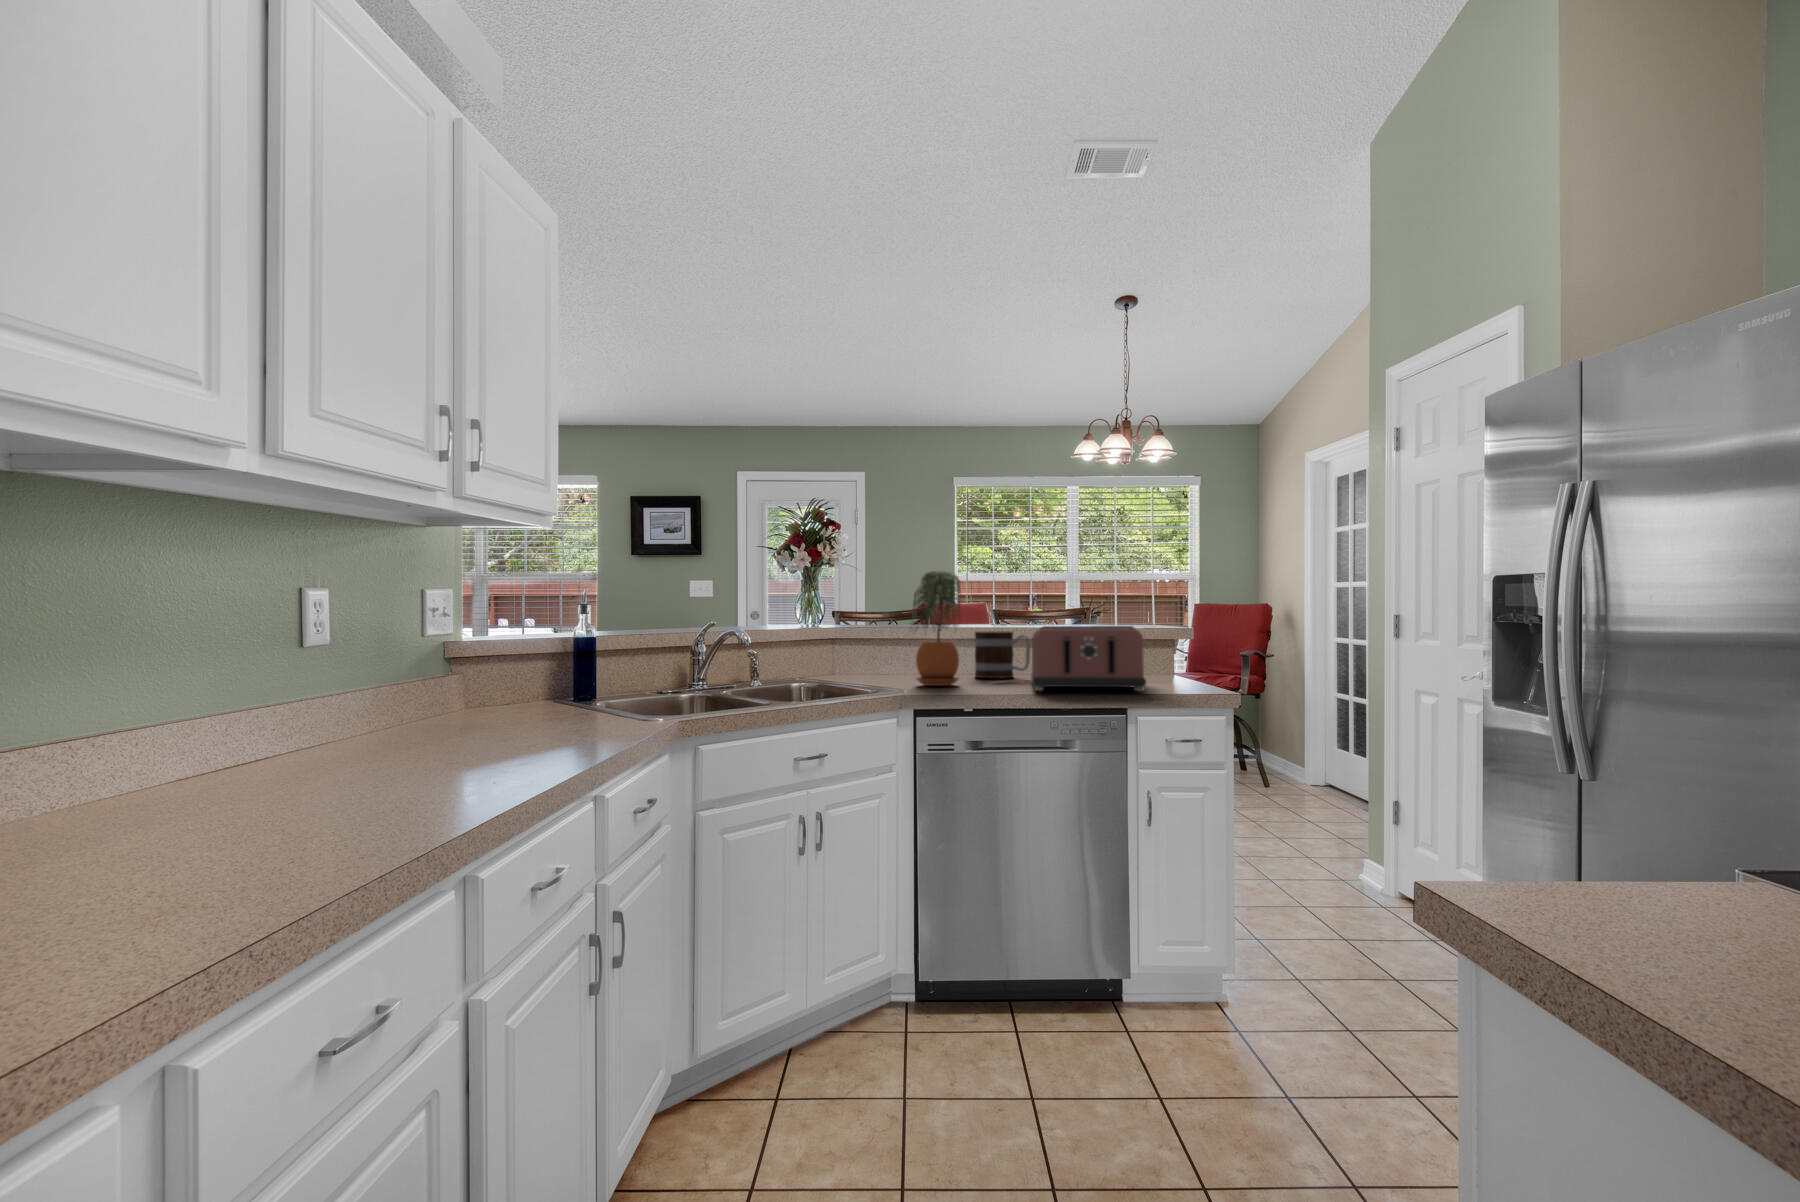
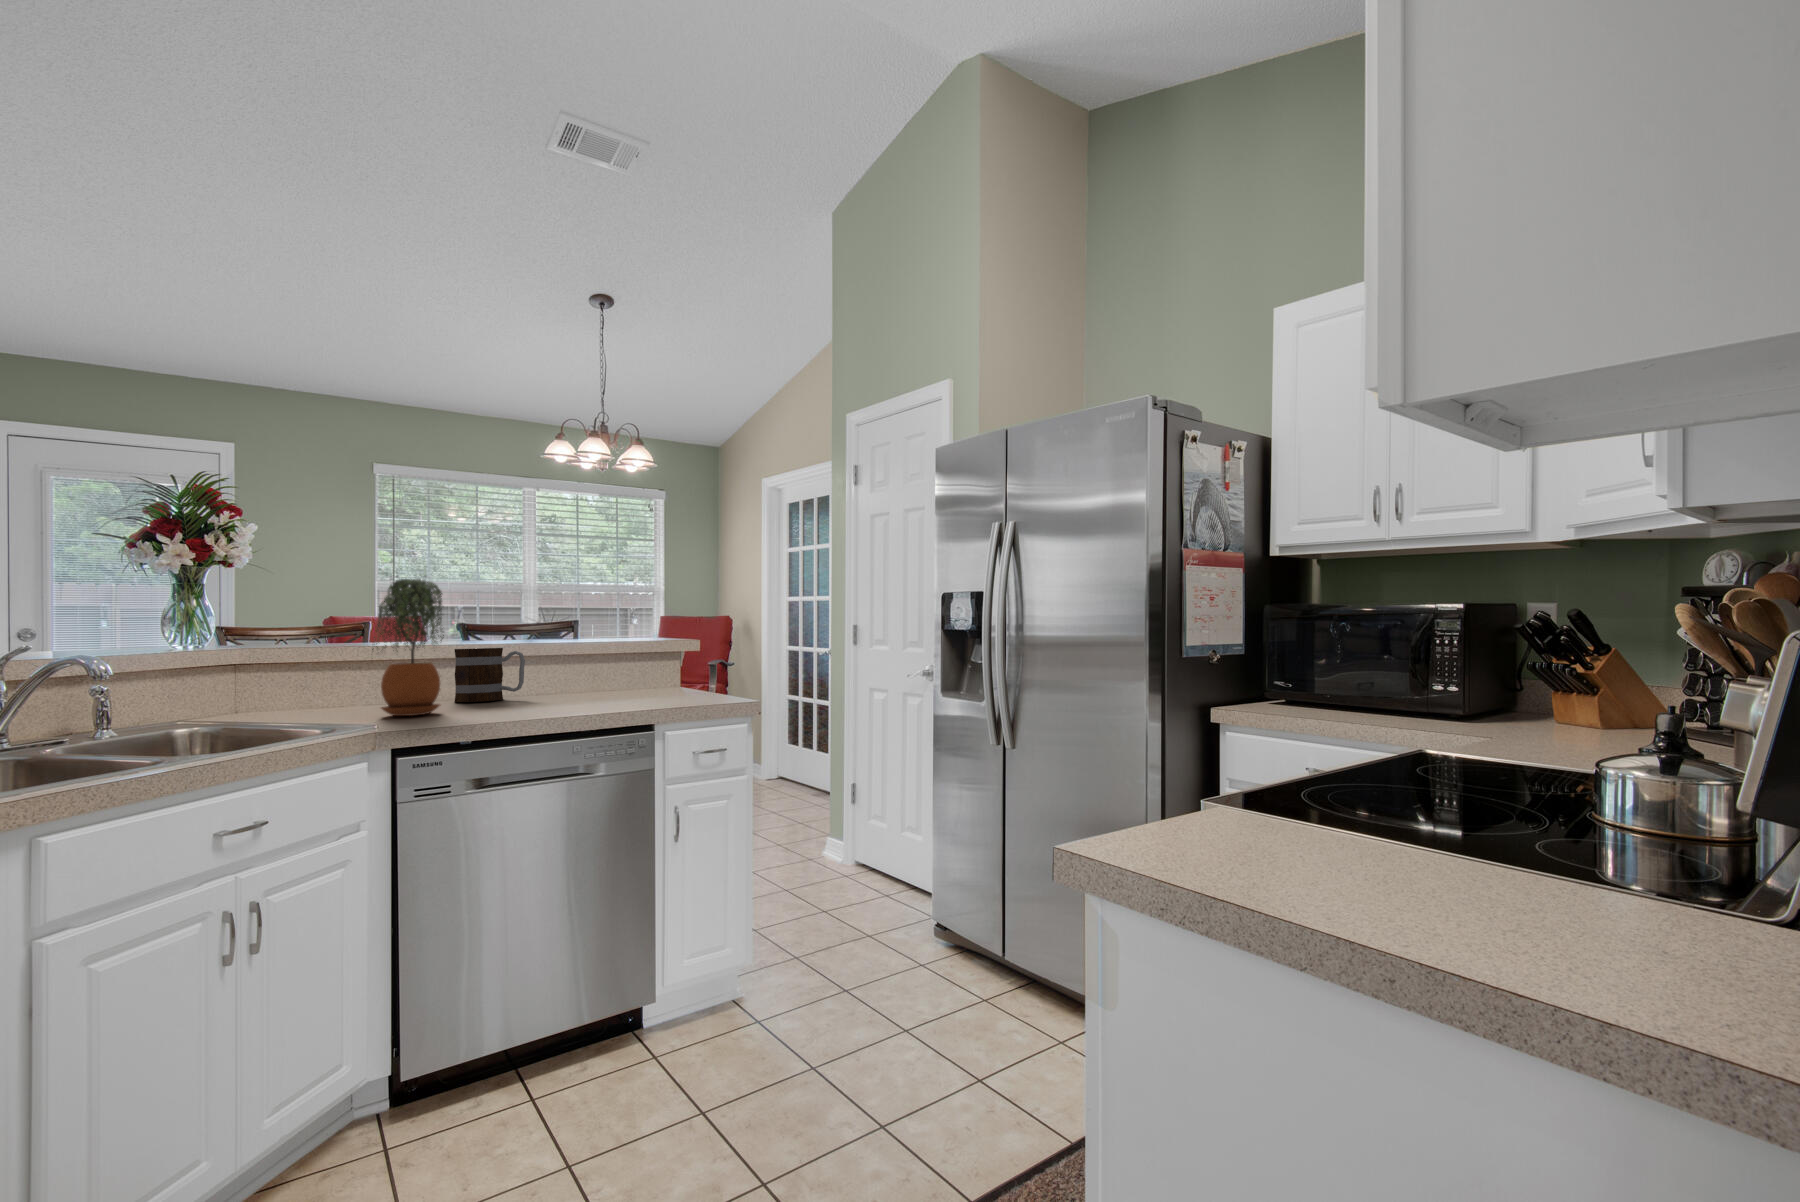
toaster: present [1031,626,1146,691] -> none [528,640,663,713]

